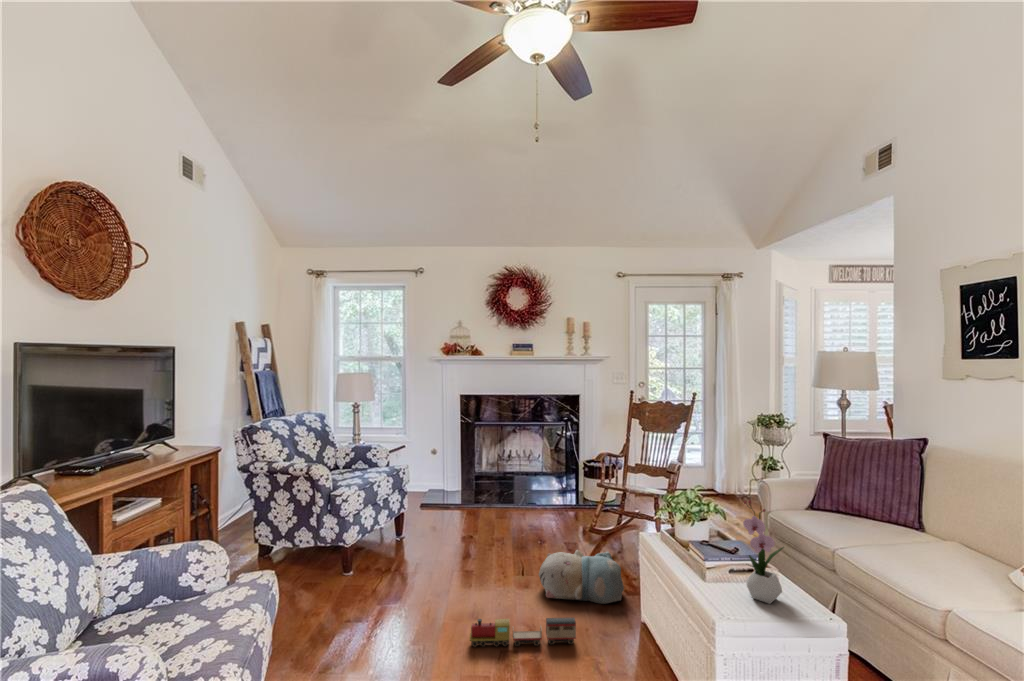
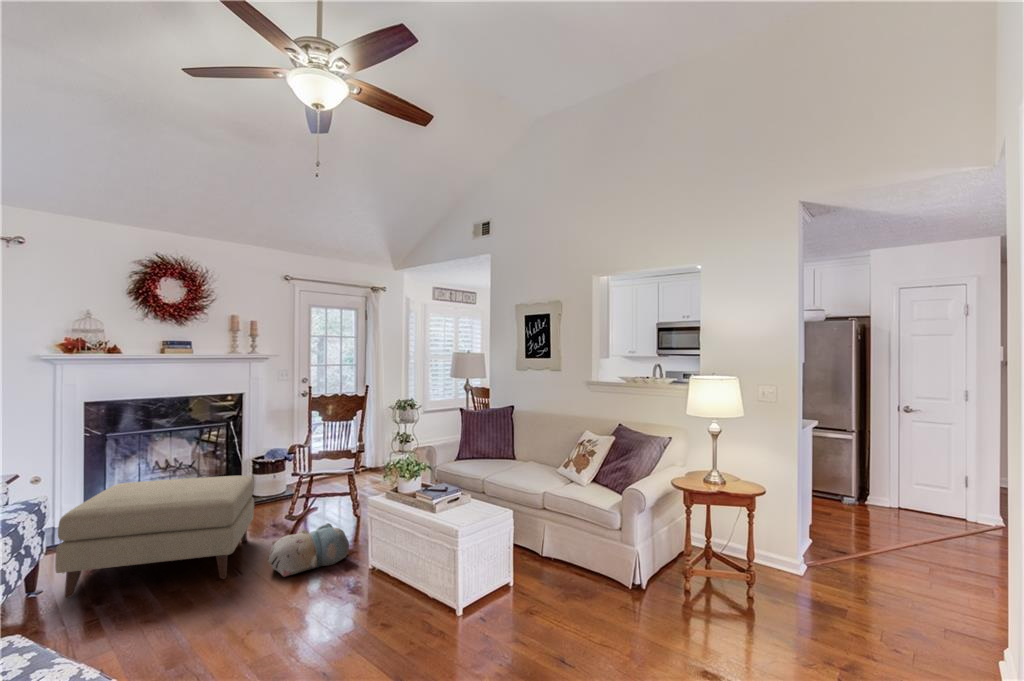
ottoman: none [401,465,554,578] -> present [55,476,254,598]
flower arrangement: present [743,501,784,604] -> none [460,453,481,513]
toy train: present [470,618,576,647] -> none [236,577,334,637]

